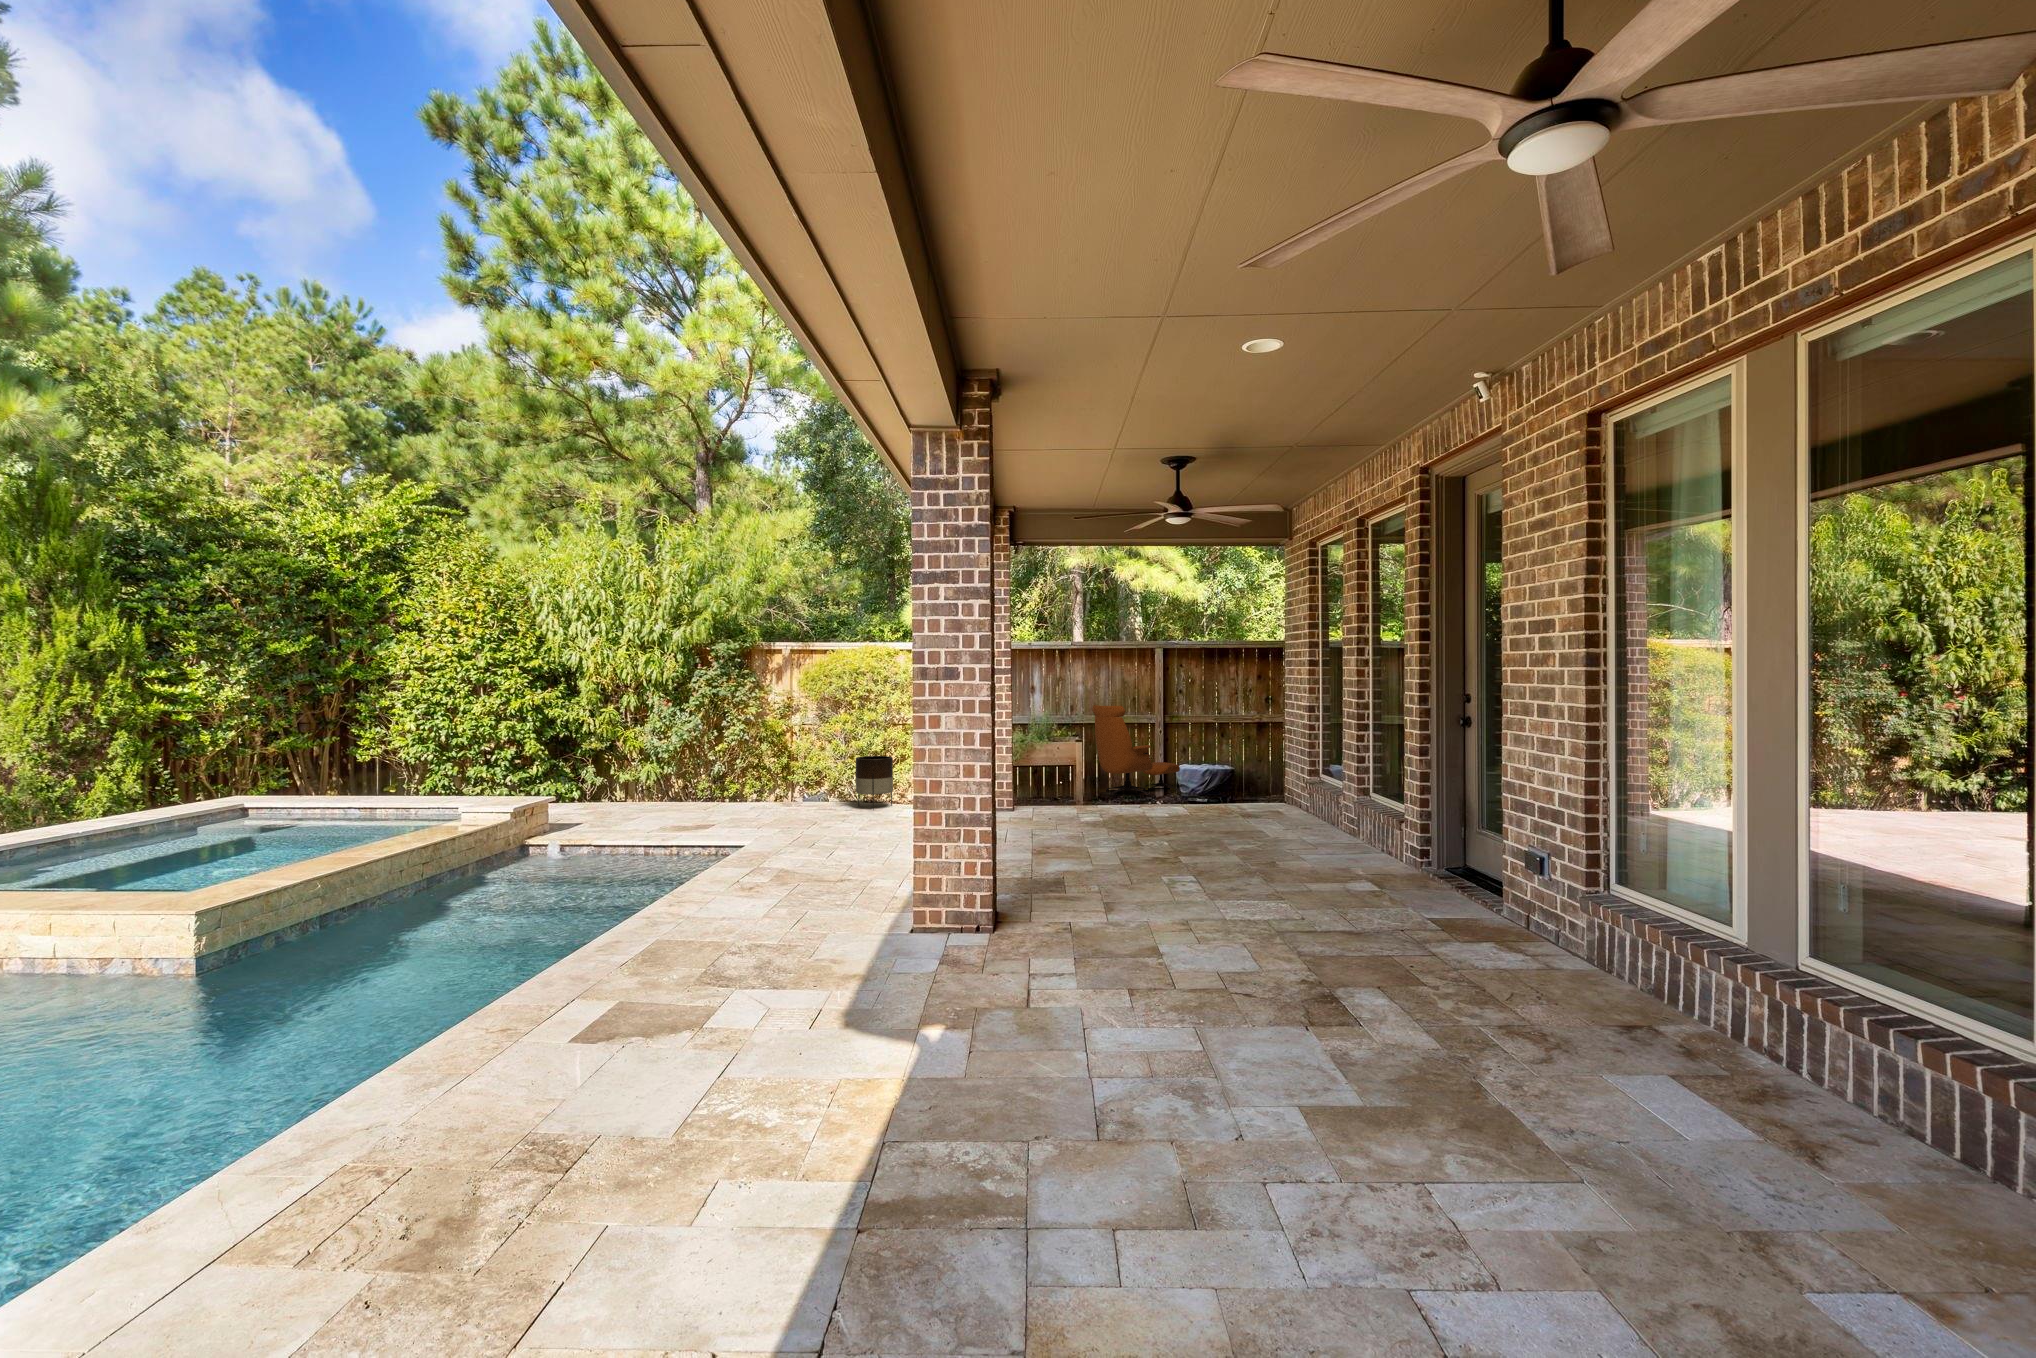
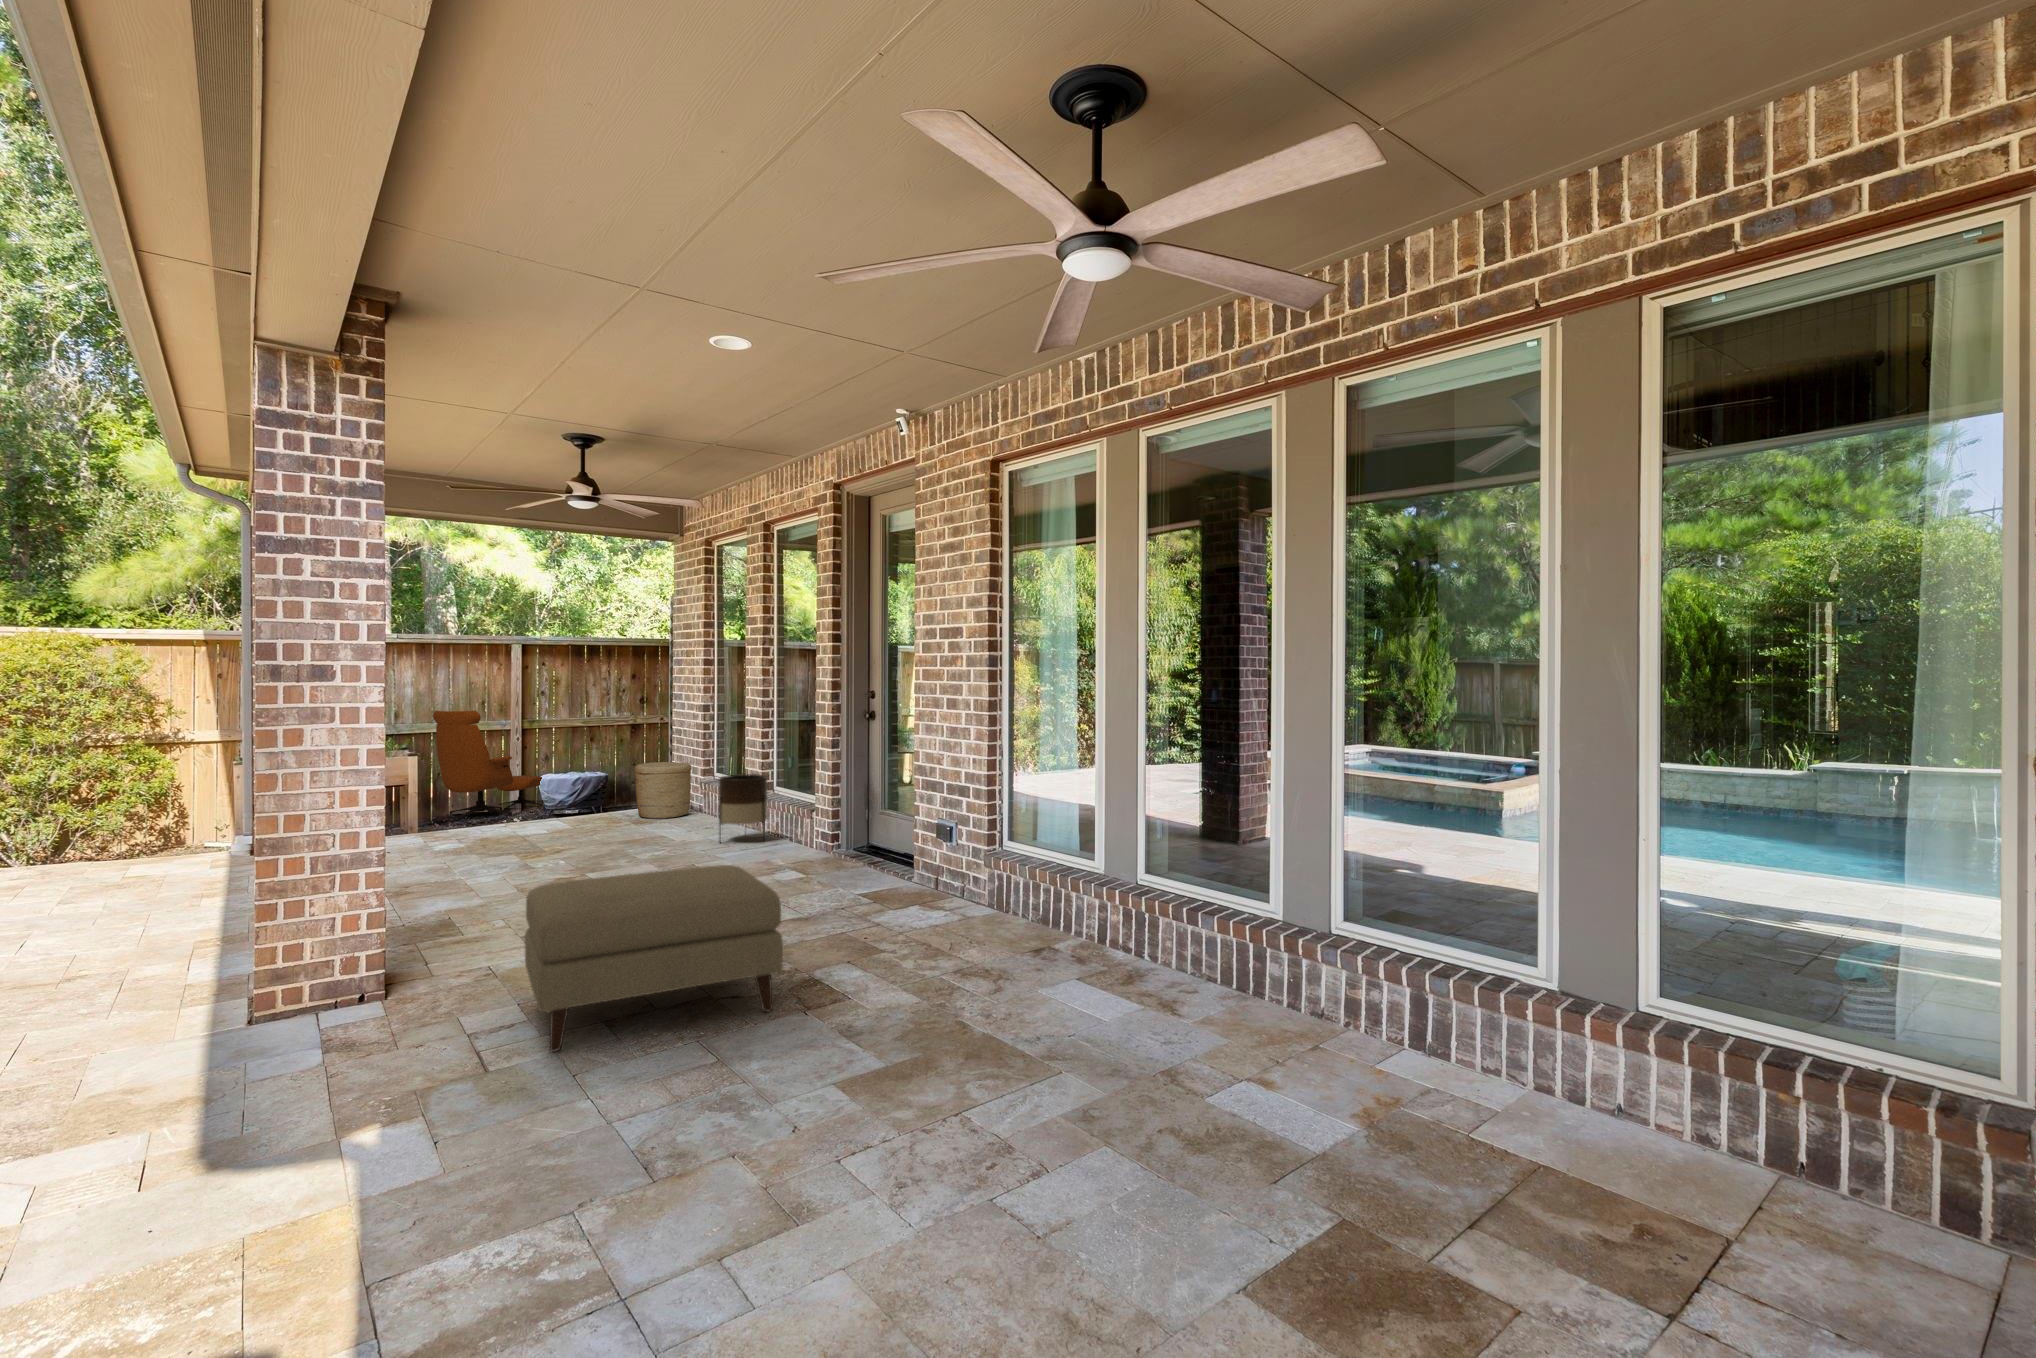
planter: present [856,756,893,810] -> present [719,774,768,826]
woven basket: none [1247,758,1299,811] -> present [635,762,692,819]
ottoman: none [1061,859,1285,1019] -> present [525,865,783,1052]

